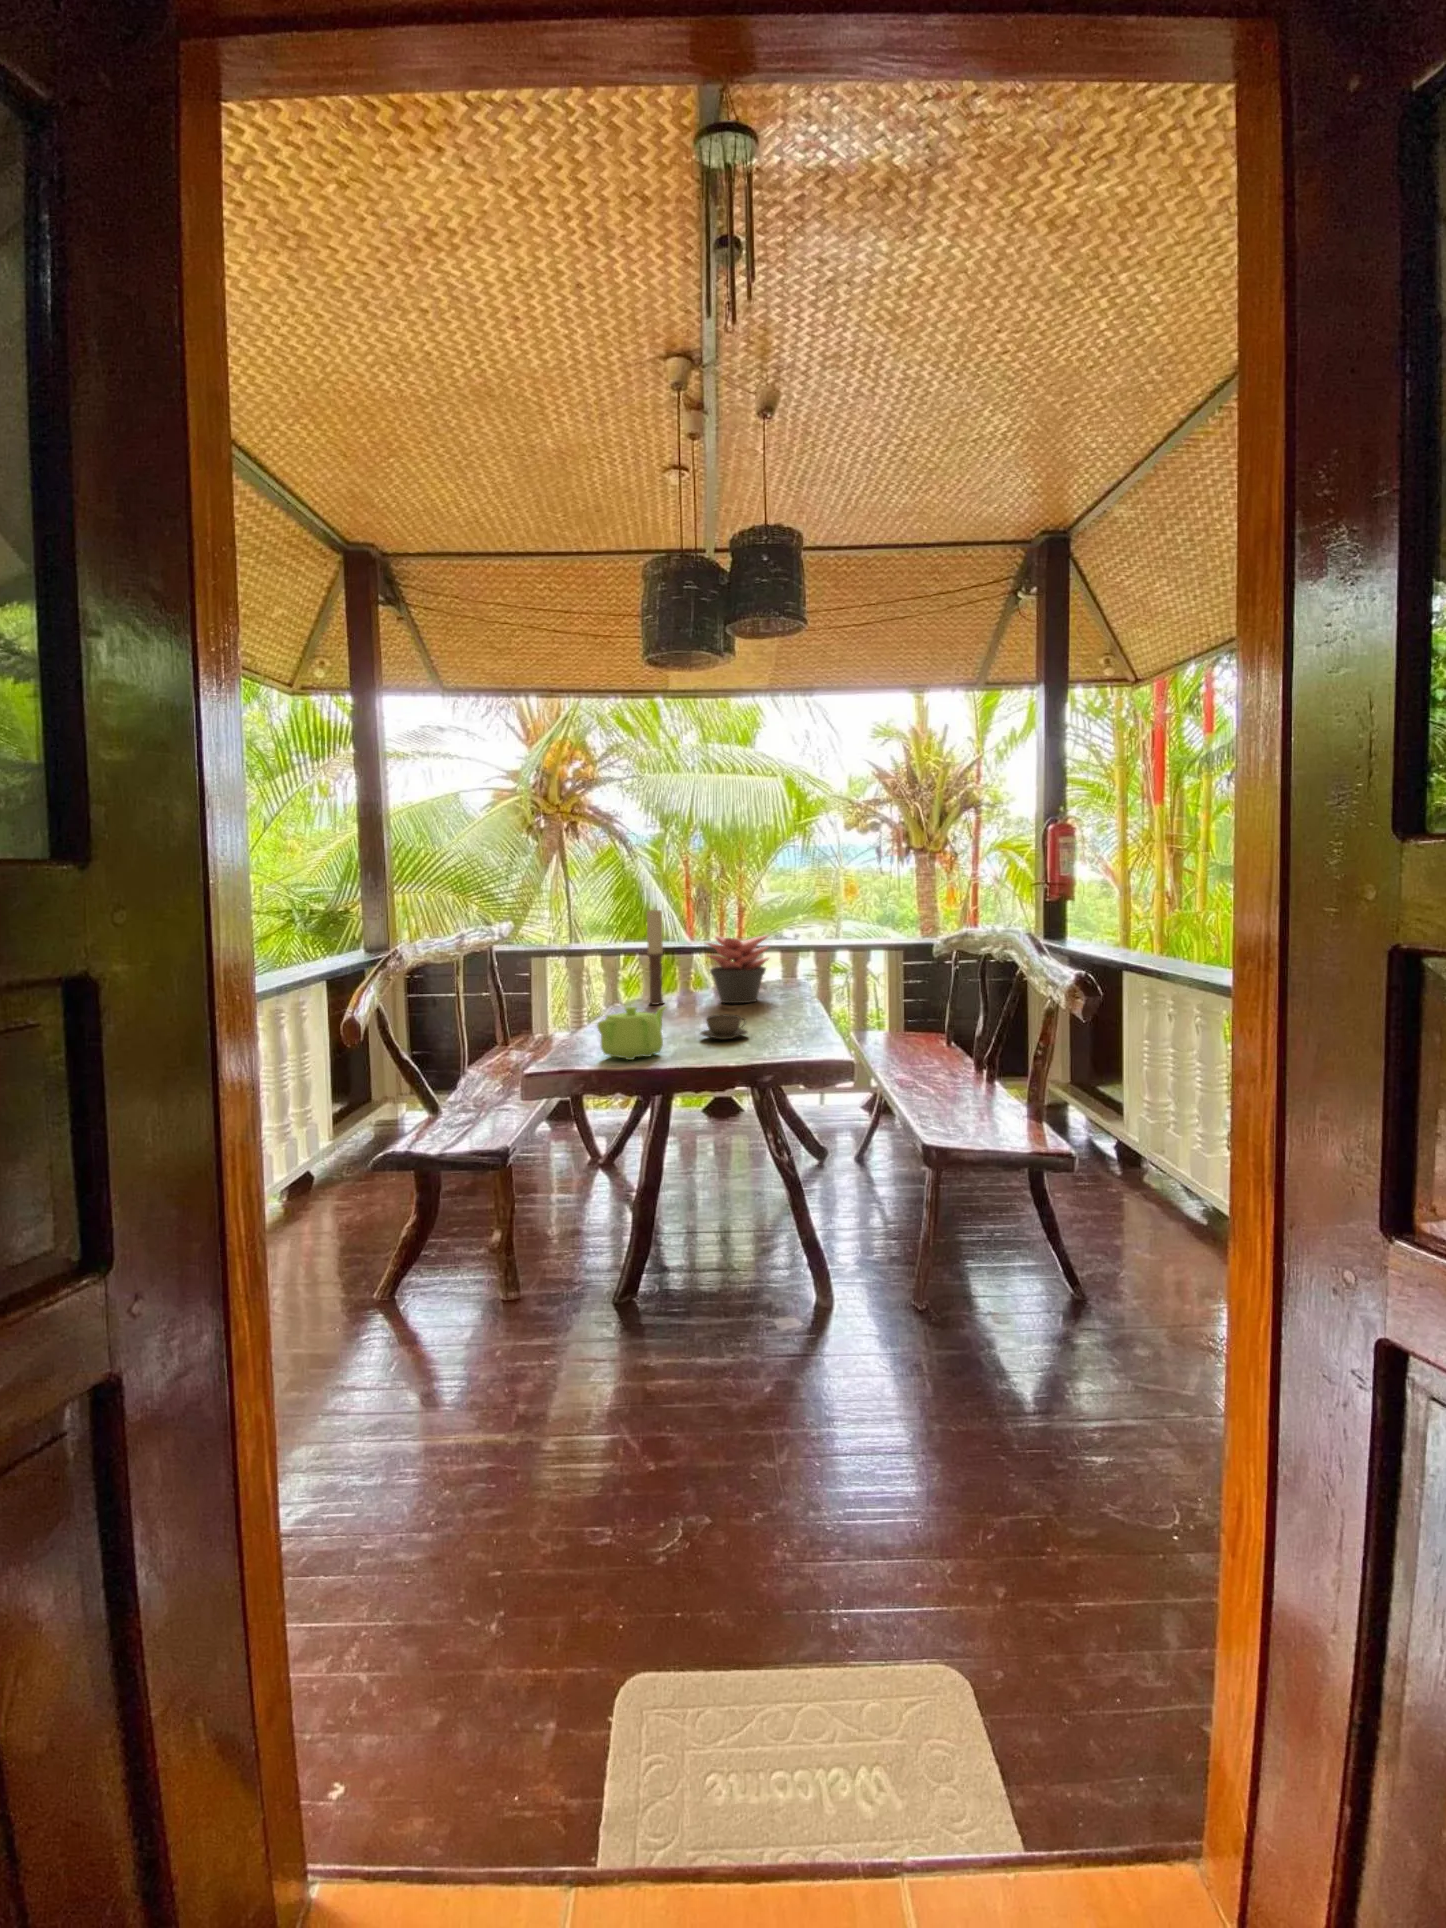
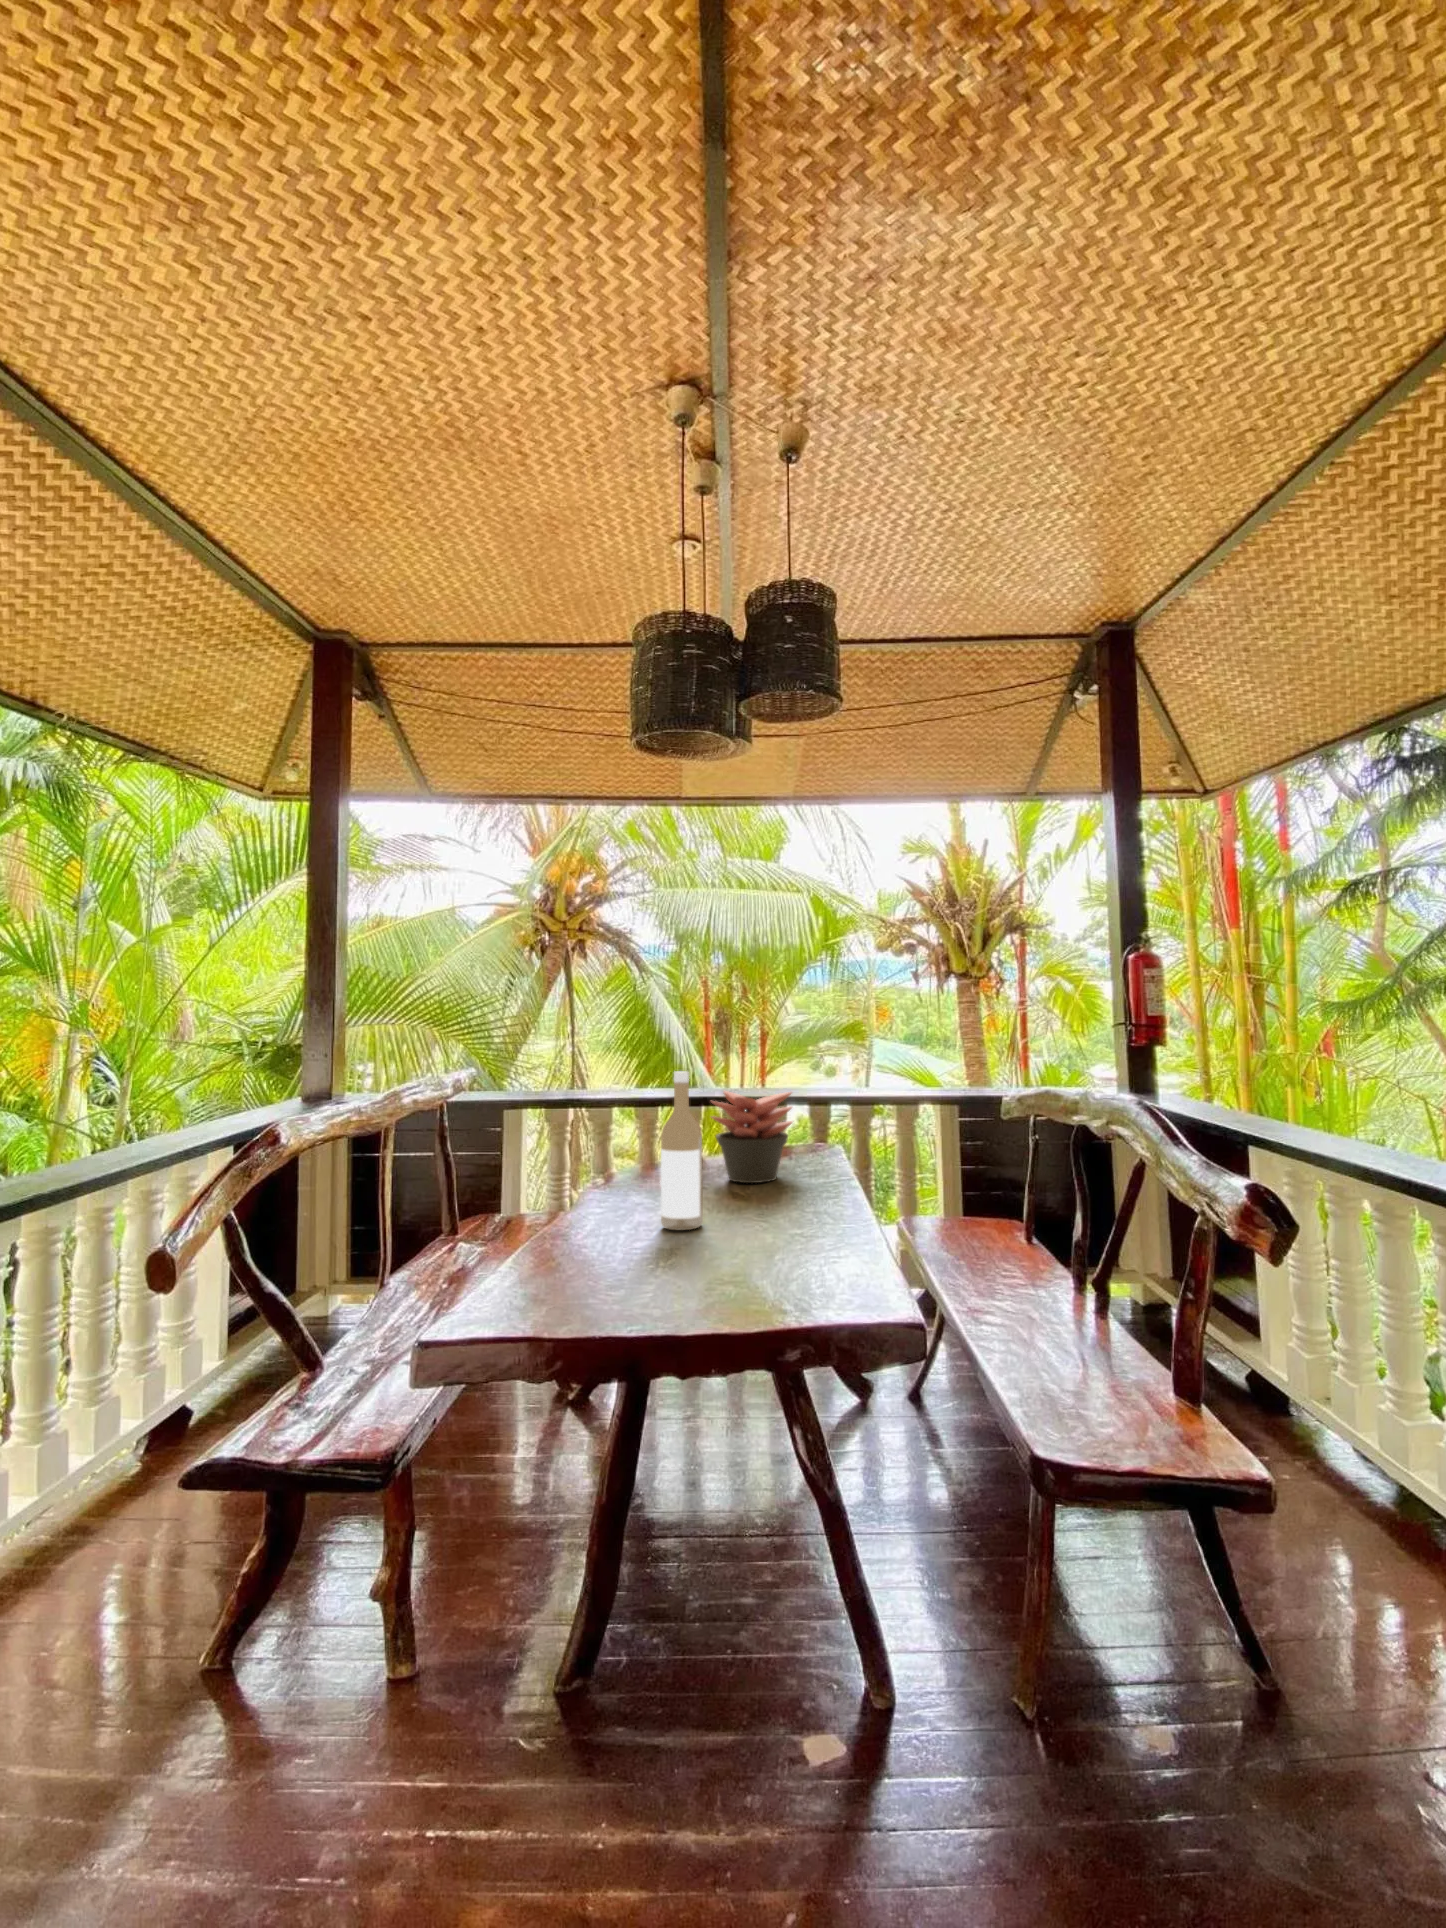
candle: present [647,910,664,1005] -> none [638,1054,659,1180]
wine bottle: none [671,915,704,1030] -> present [660,1071,703,1230]
teapot: present [598,1006,666,1060] -> none [543,1206,649,1293]
teacup: present [701,1015,748,1040] -> none [694,1214,762,1253]

